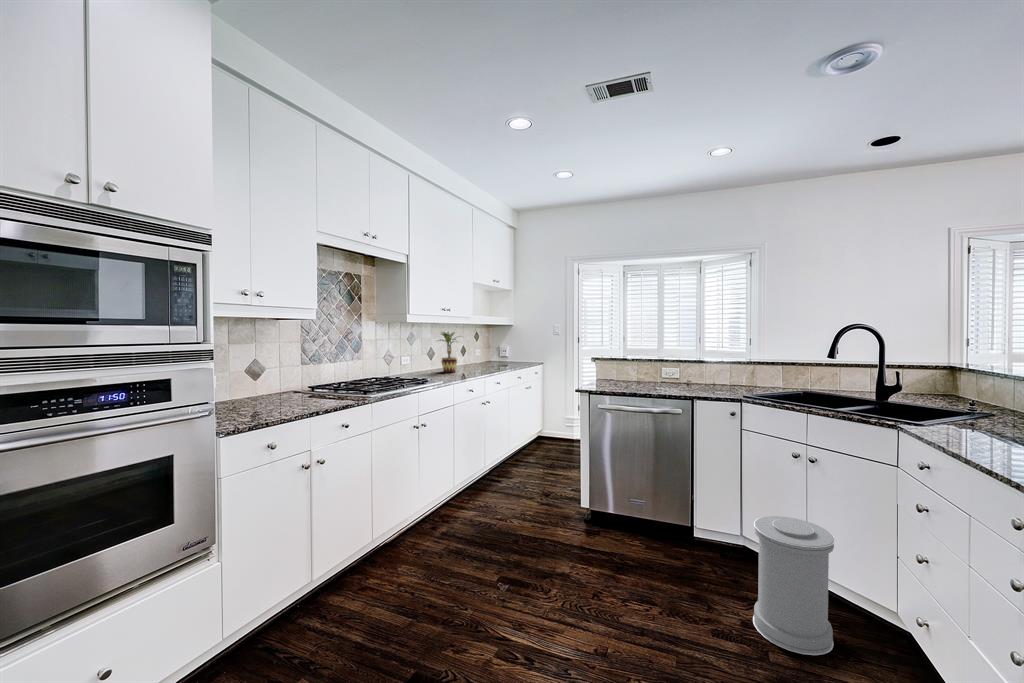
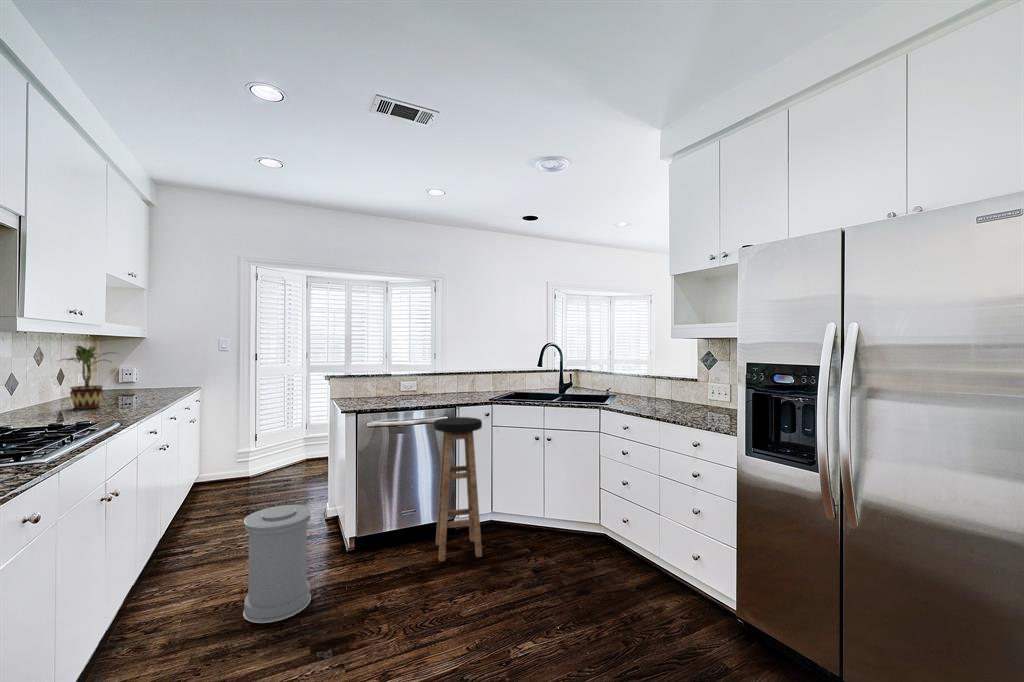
bar stool: none [653,412,714,577] -> present [434,417,482,561]
trash can: present [753,516,835,655] -> present [243,505,311,623]

